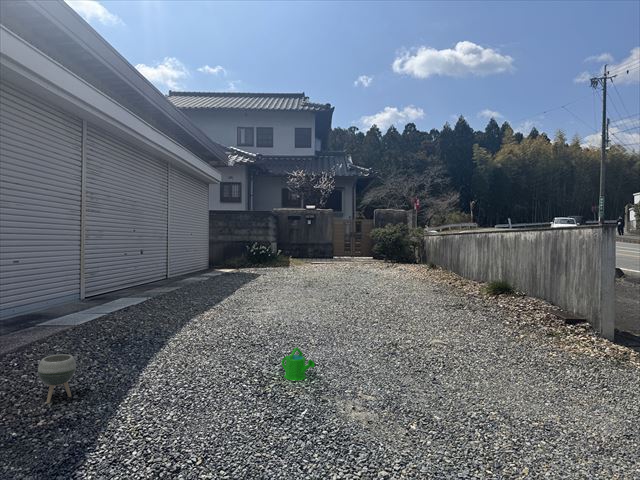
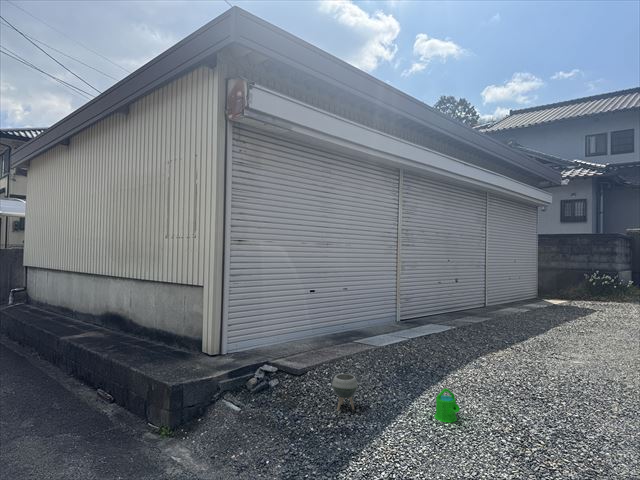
watering can: present [281,347,315,380] -> present [434,389,459,422]

